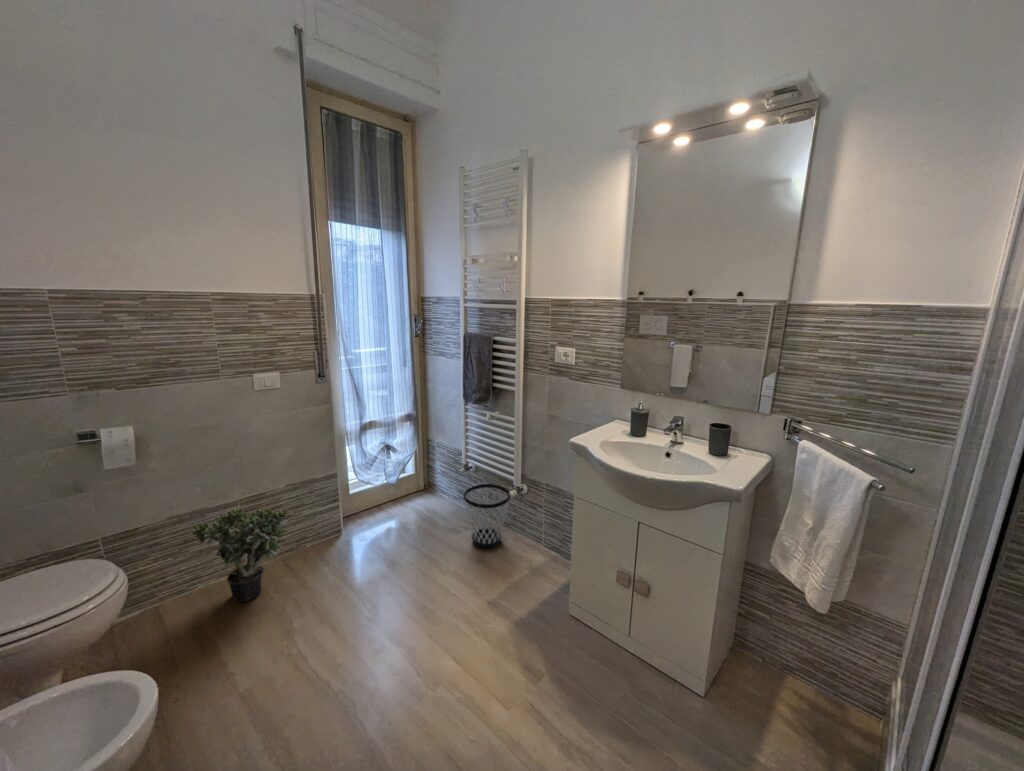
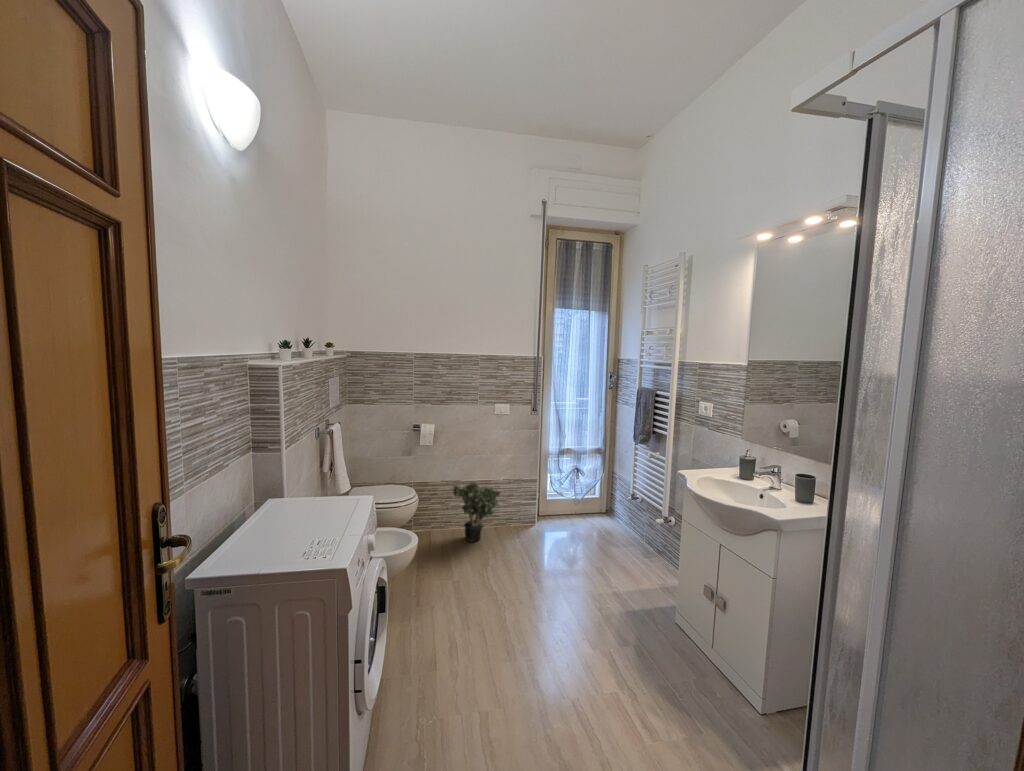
wastebasket: present [464,484,511,548] -> none [620,511,660,563]

